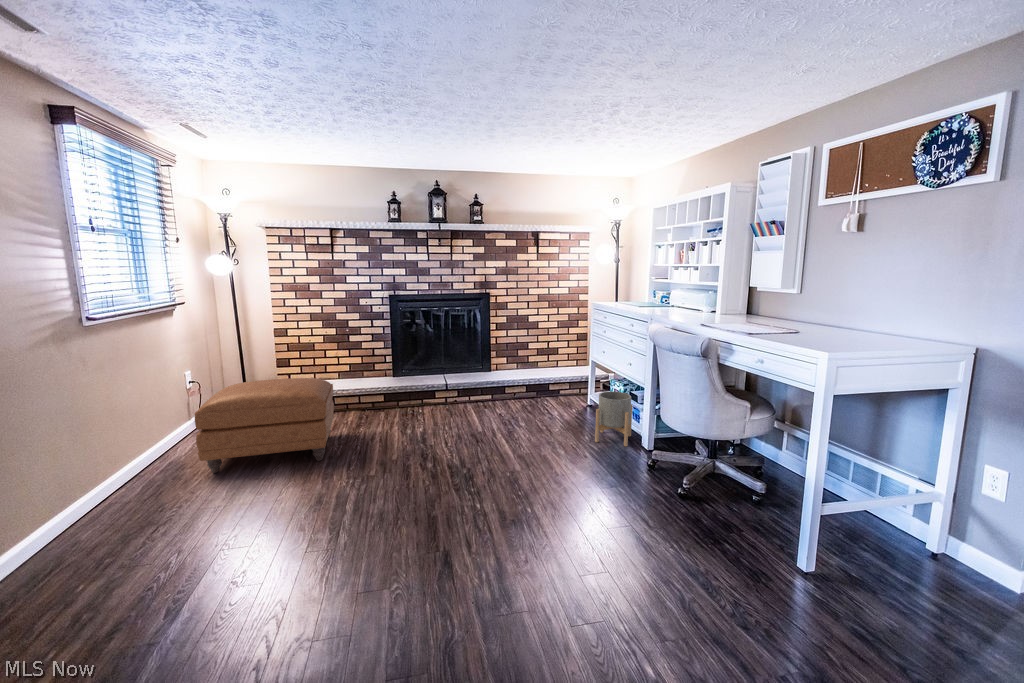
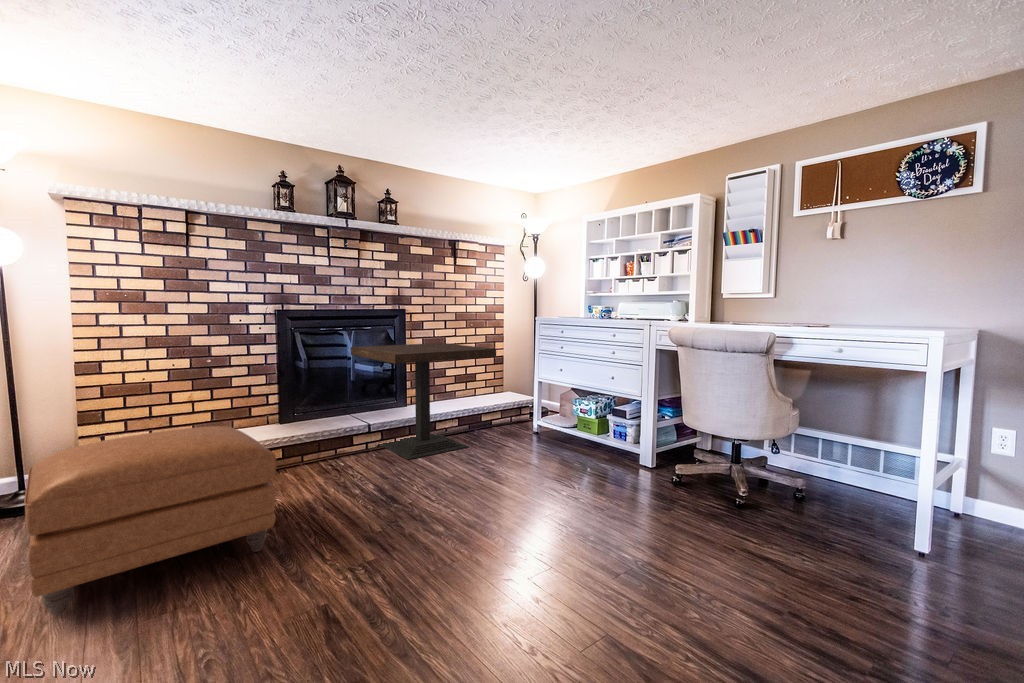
side table: none [443,321,541,415] -> present [351,343,496,460]
planter: present [595,391,632,446] -> none [576,407,618,465]

